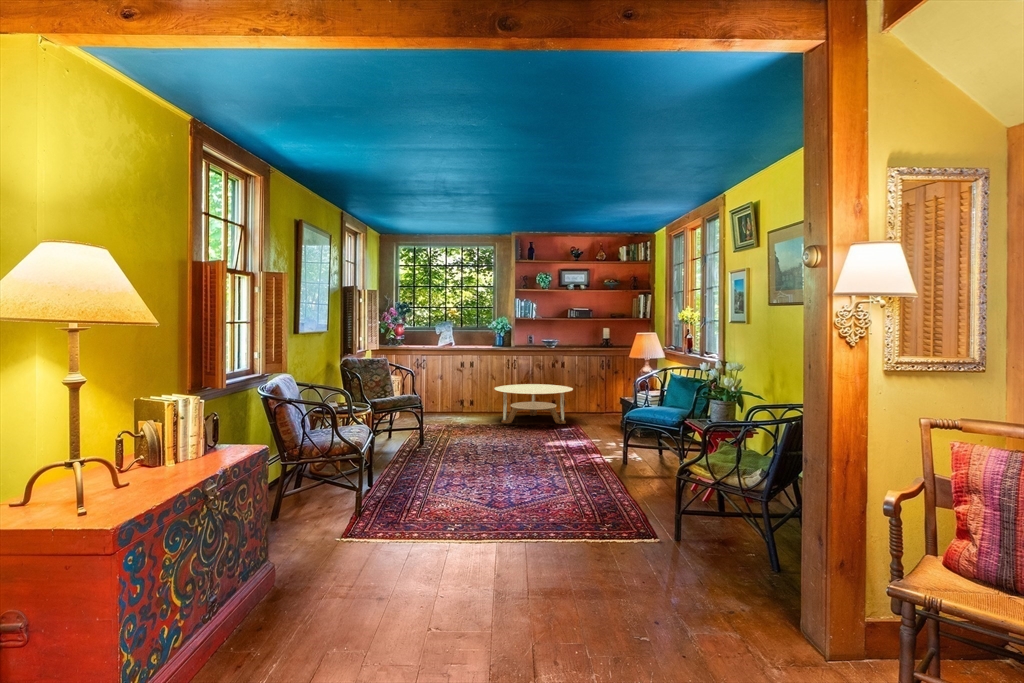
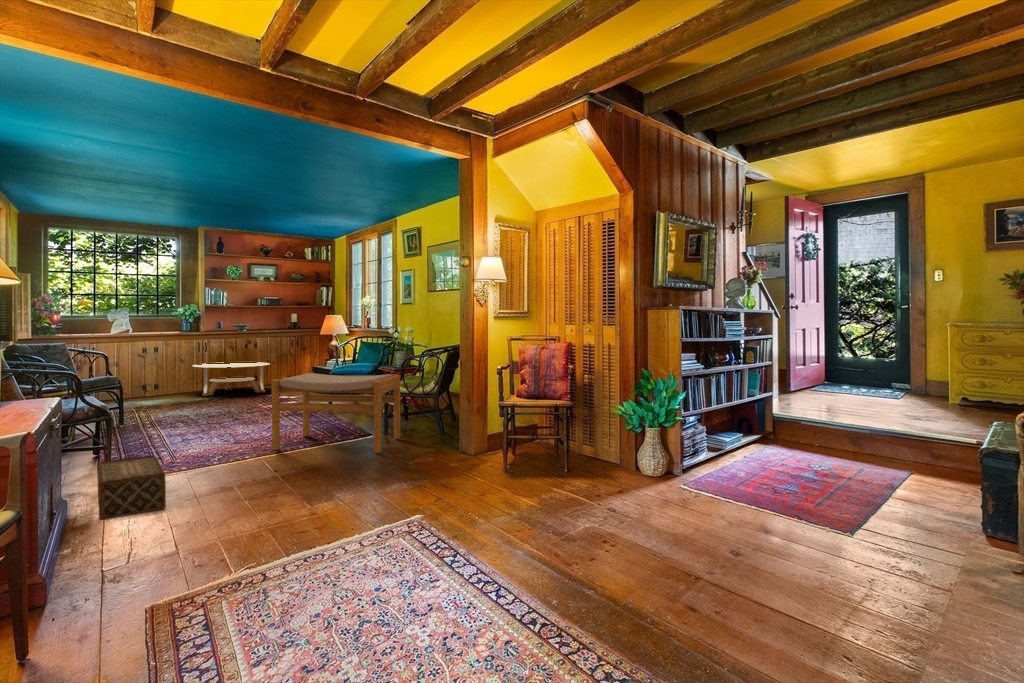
footstool: none [501,434,694,599] -> present [272,373,400,453]
woven basket: none [210,557,326,666] -> present [97,455,166,520]

